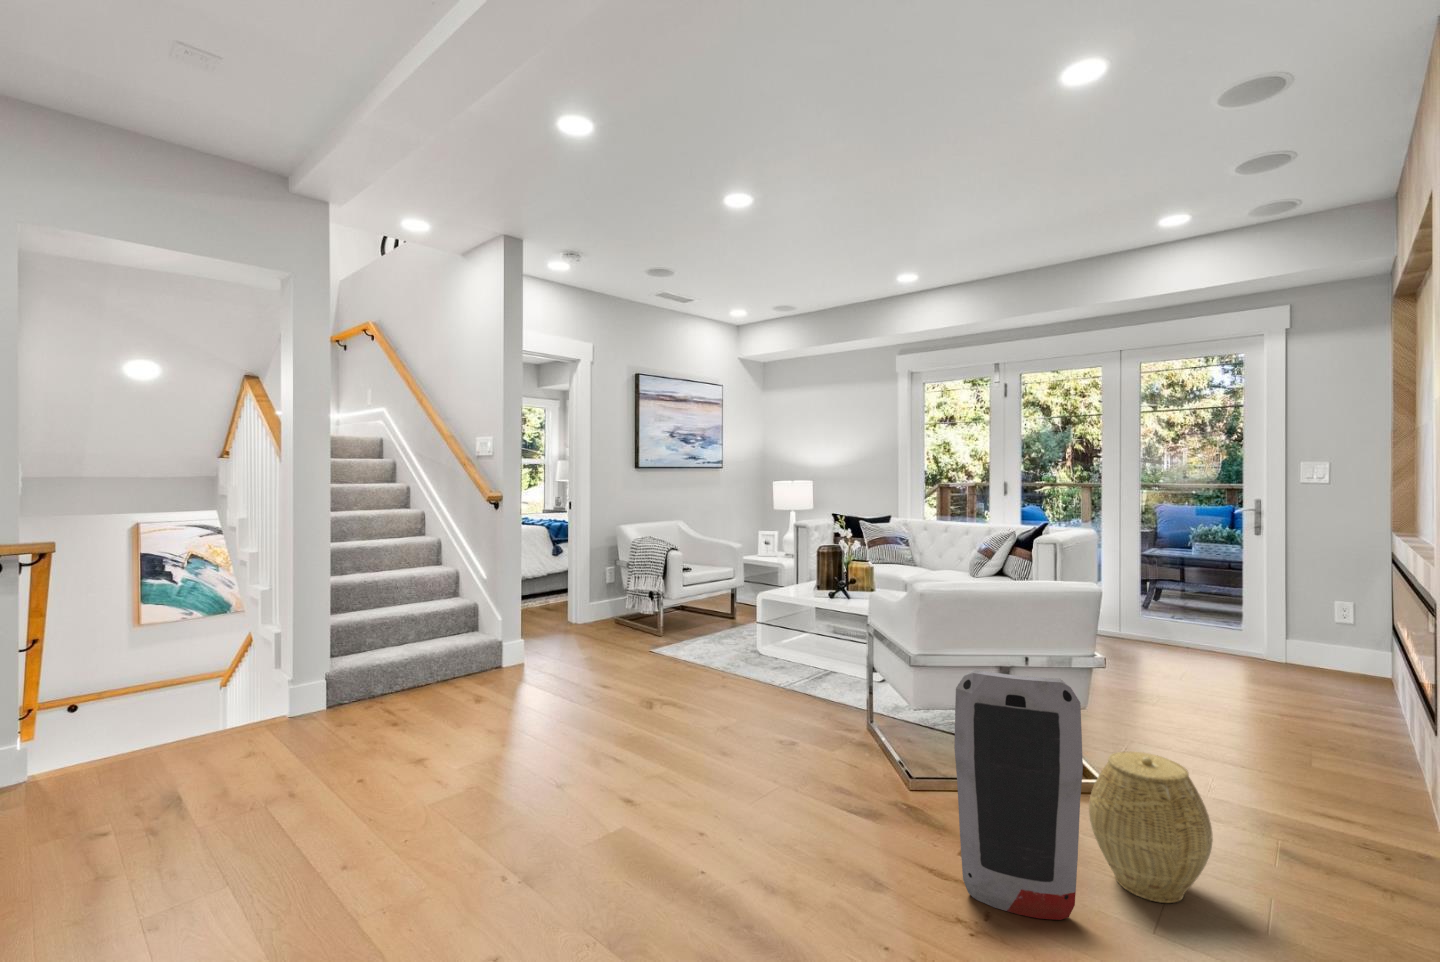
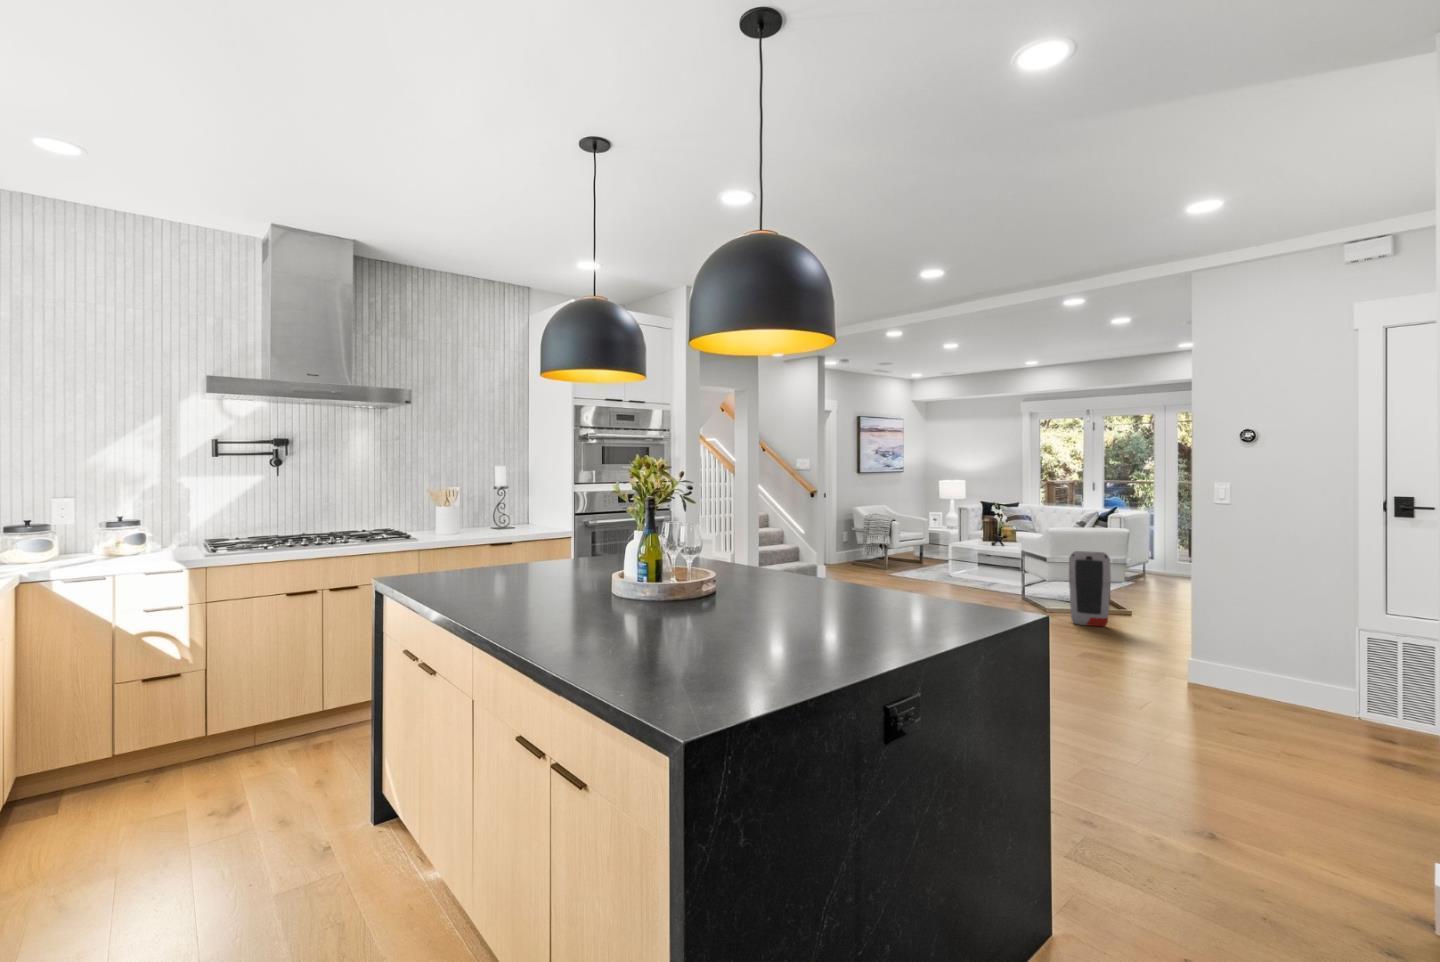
woven basket: present [1089,752,1213,903] -> none [1116,581,1156,626]

